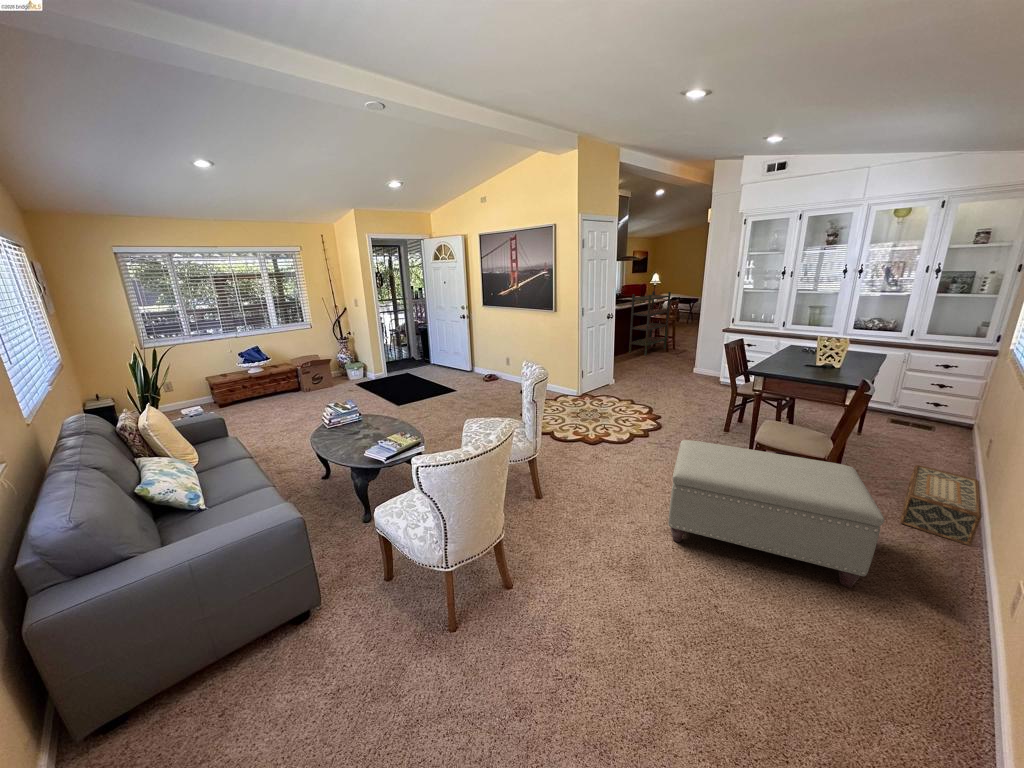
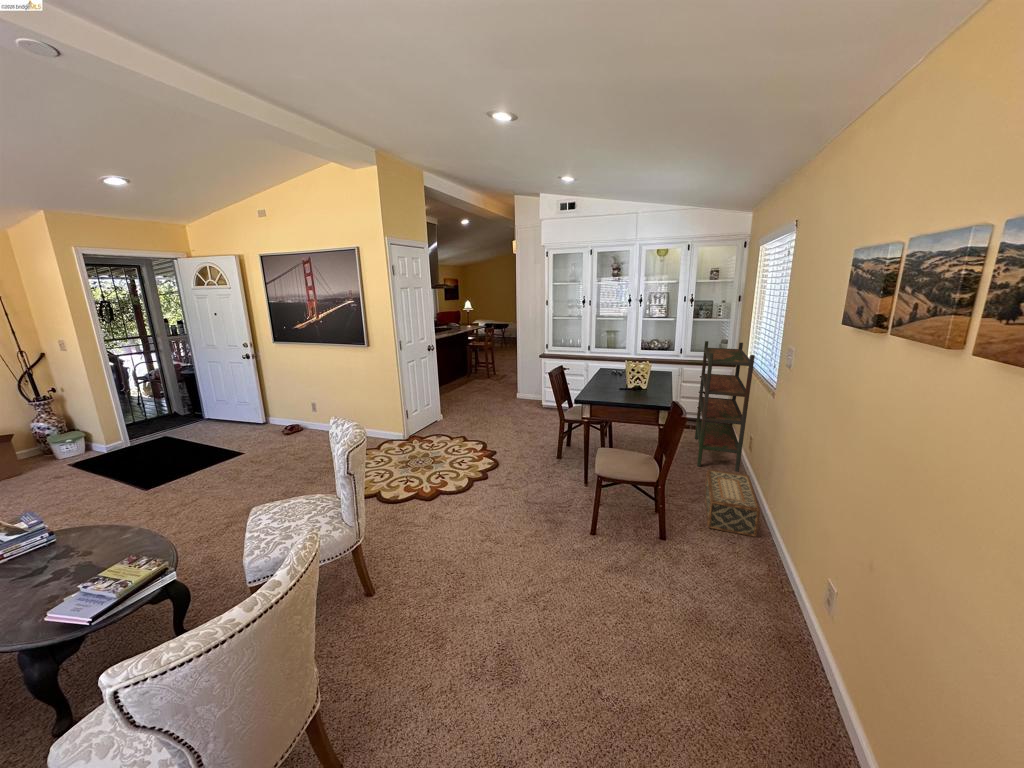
bookshelf: present [629,291,671,356] -> present [695,341,755,472]
ottoman: present [668,440,884,587] -> none [521,487,709,613]

